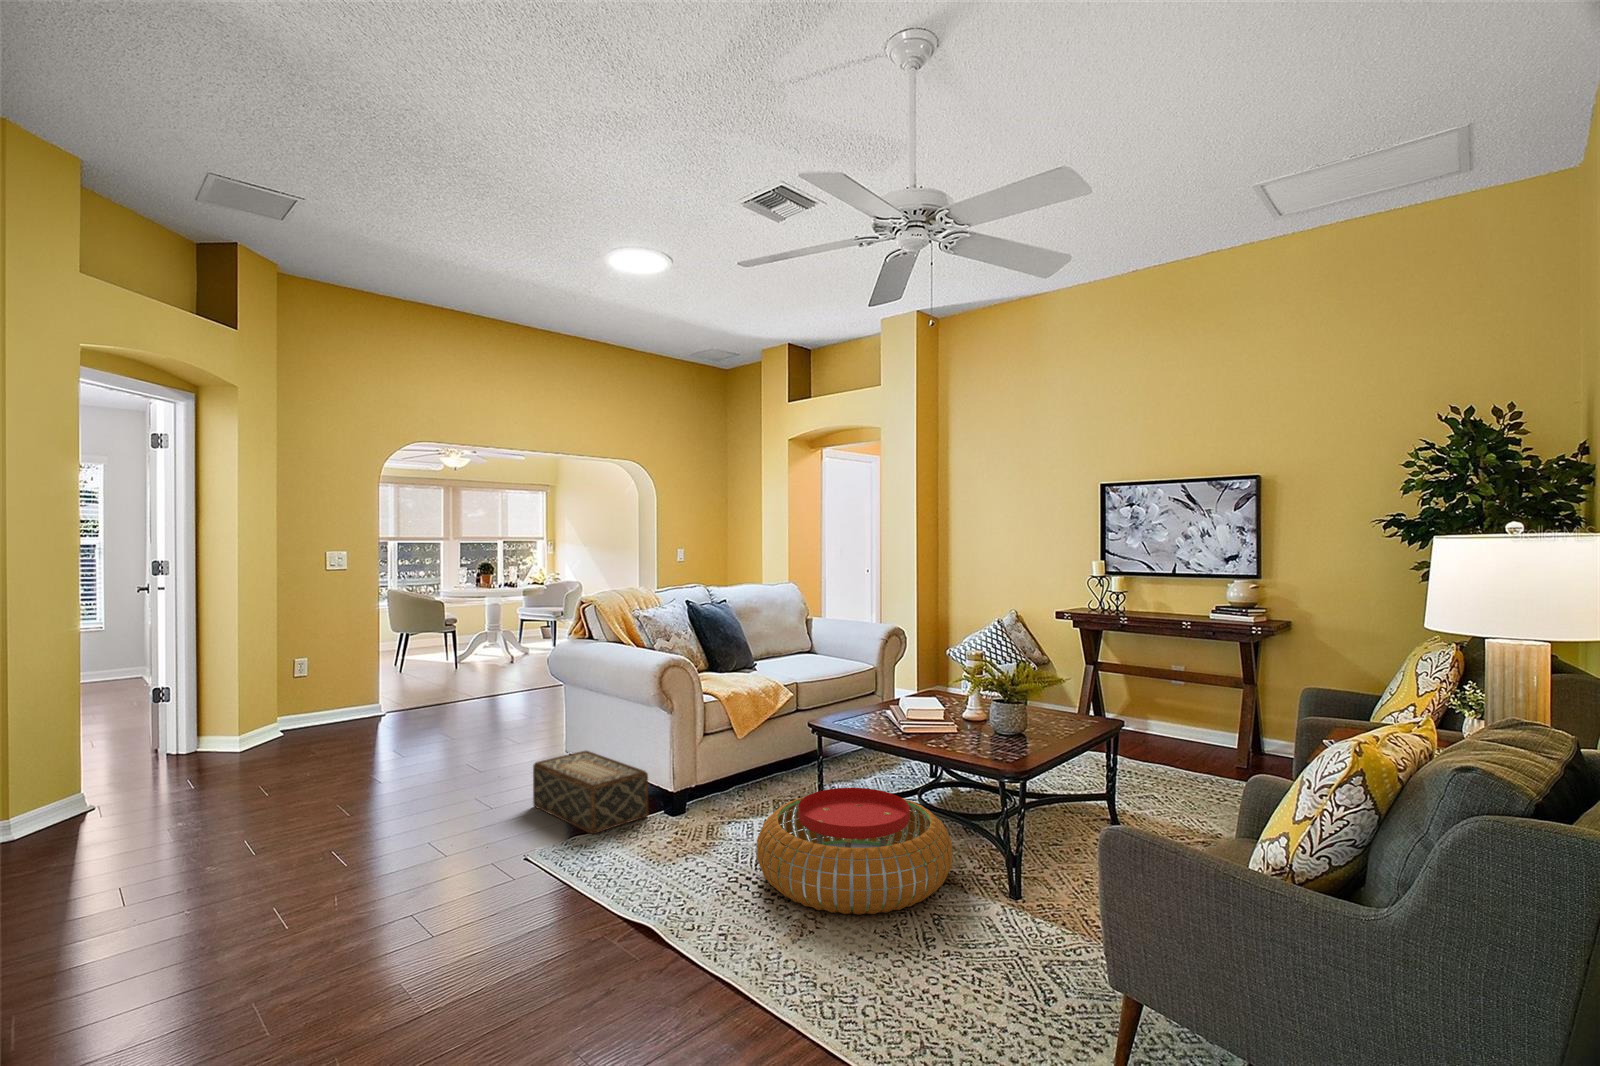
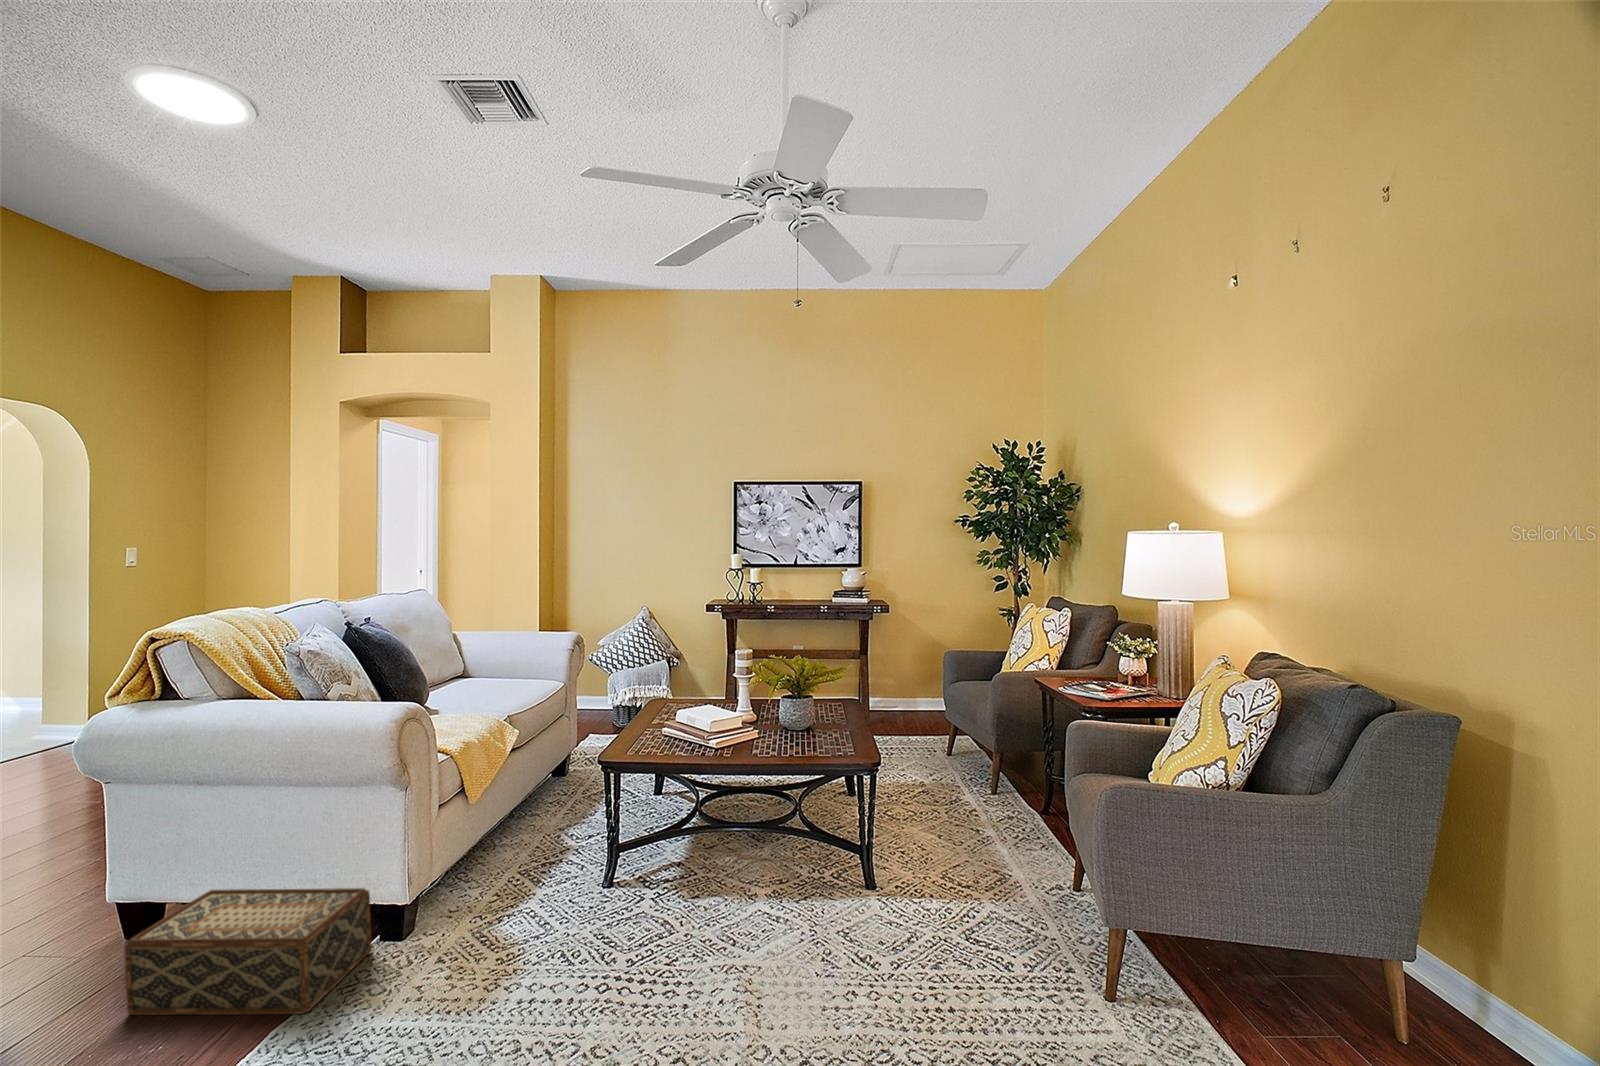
pouf: present [757,788,953,915] -> none [603,818,823,978]

